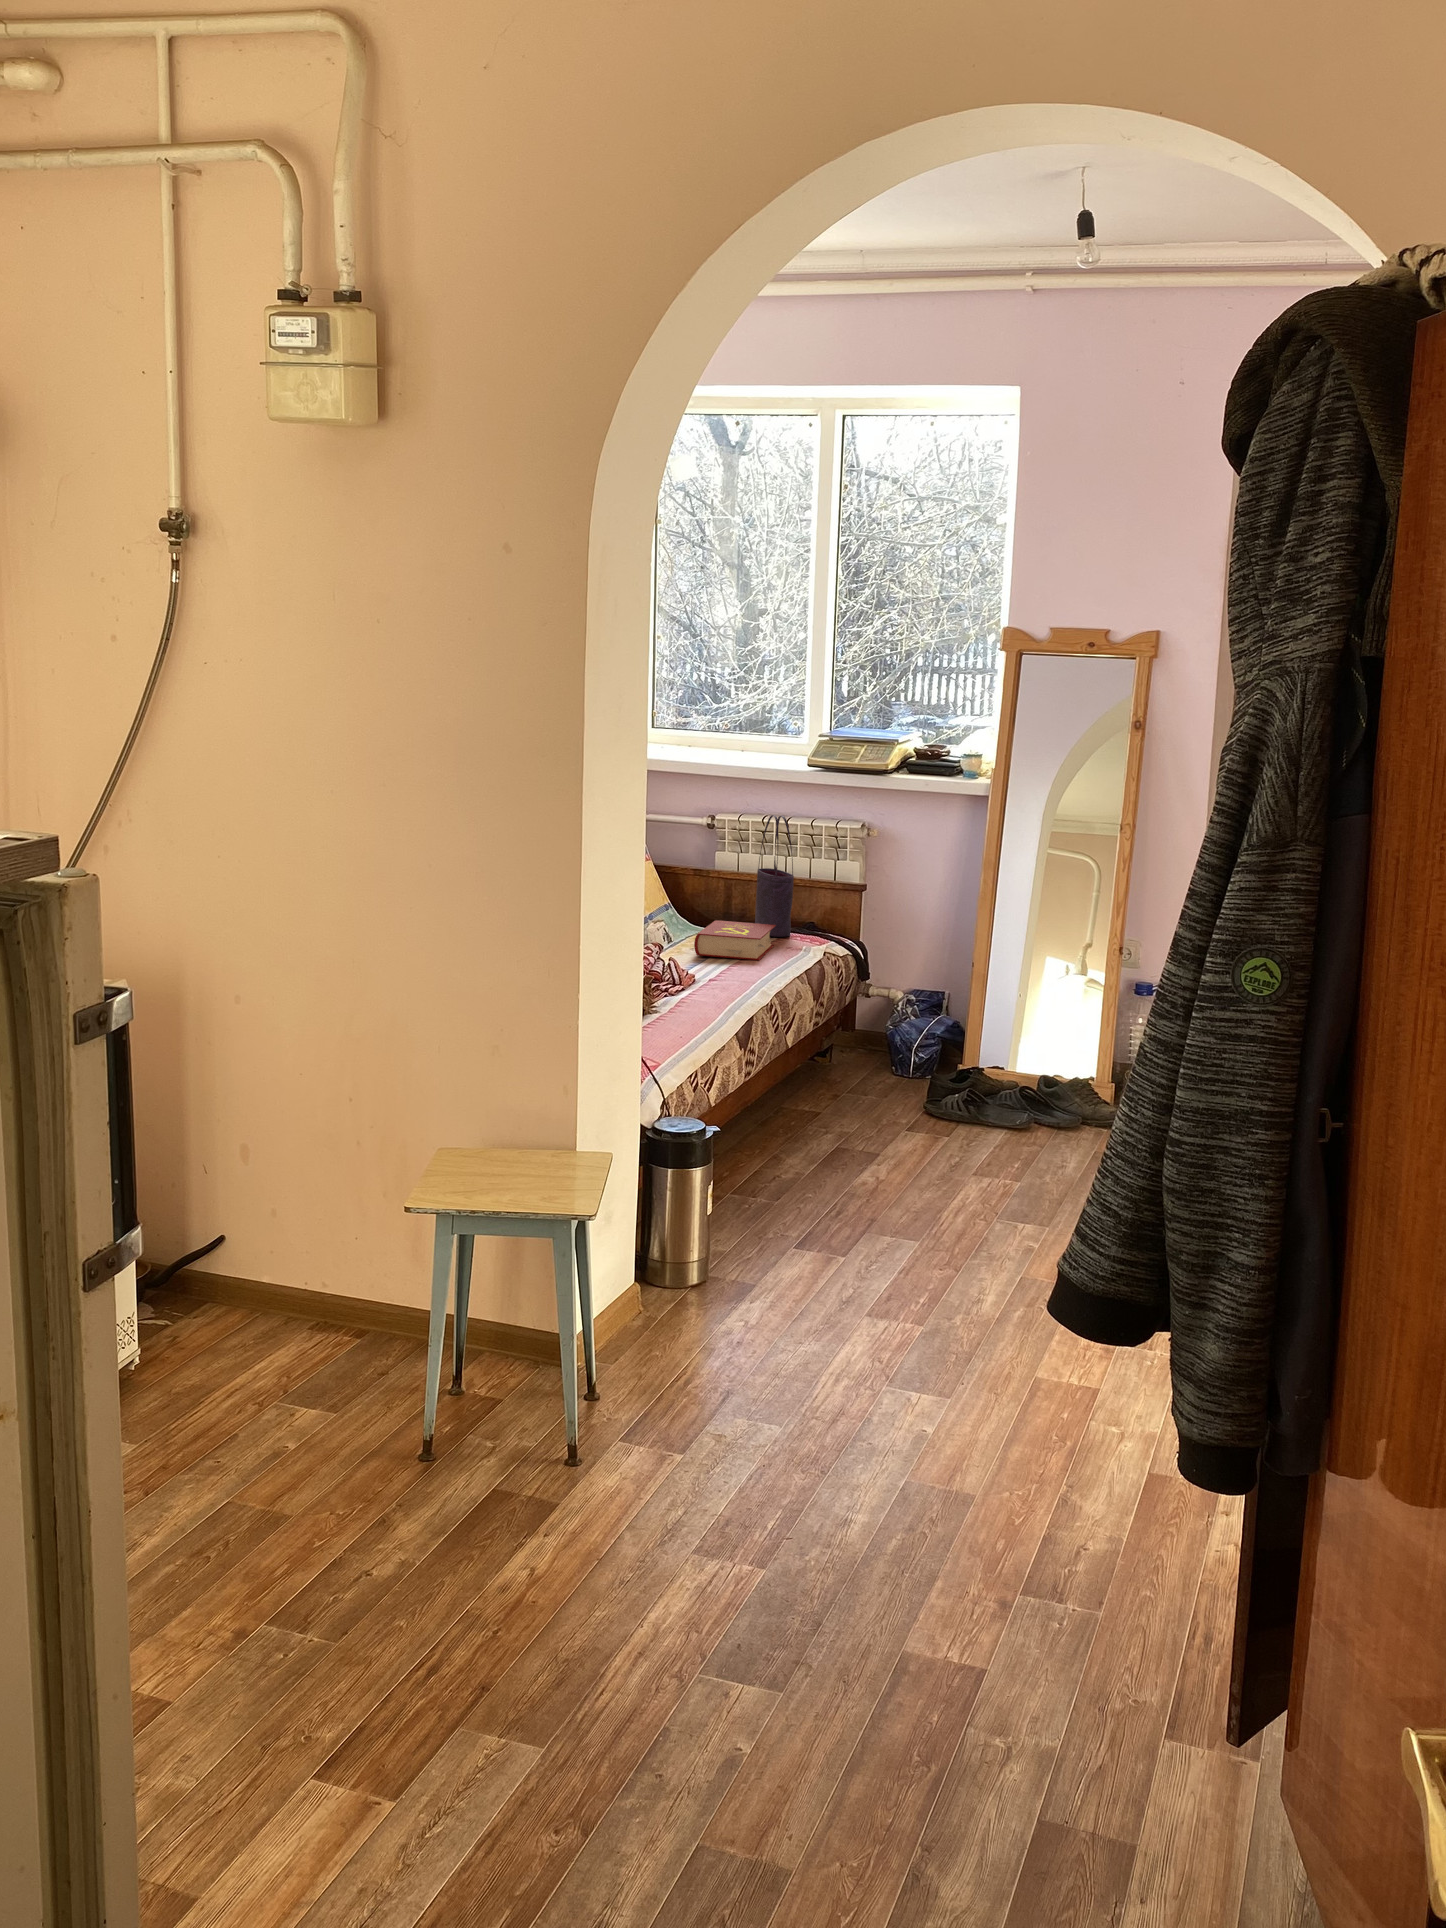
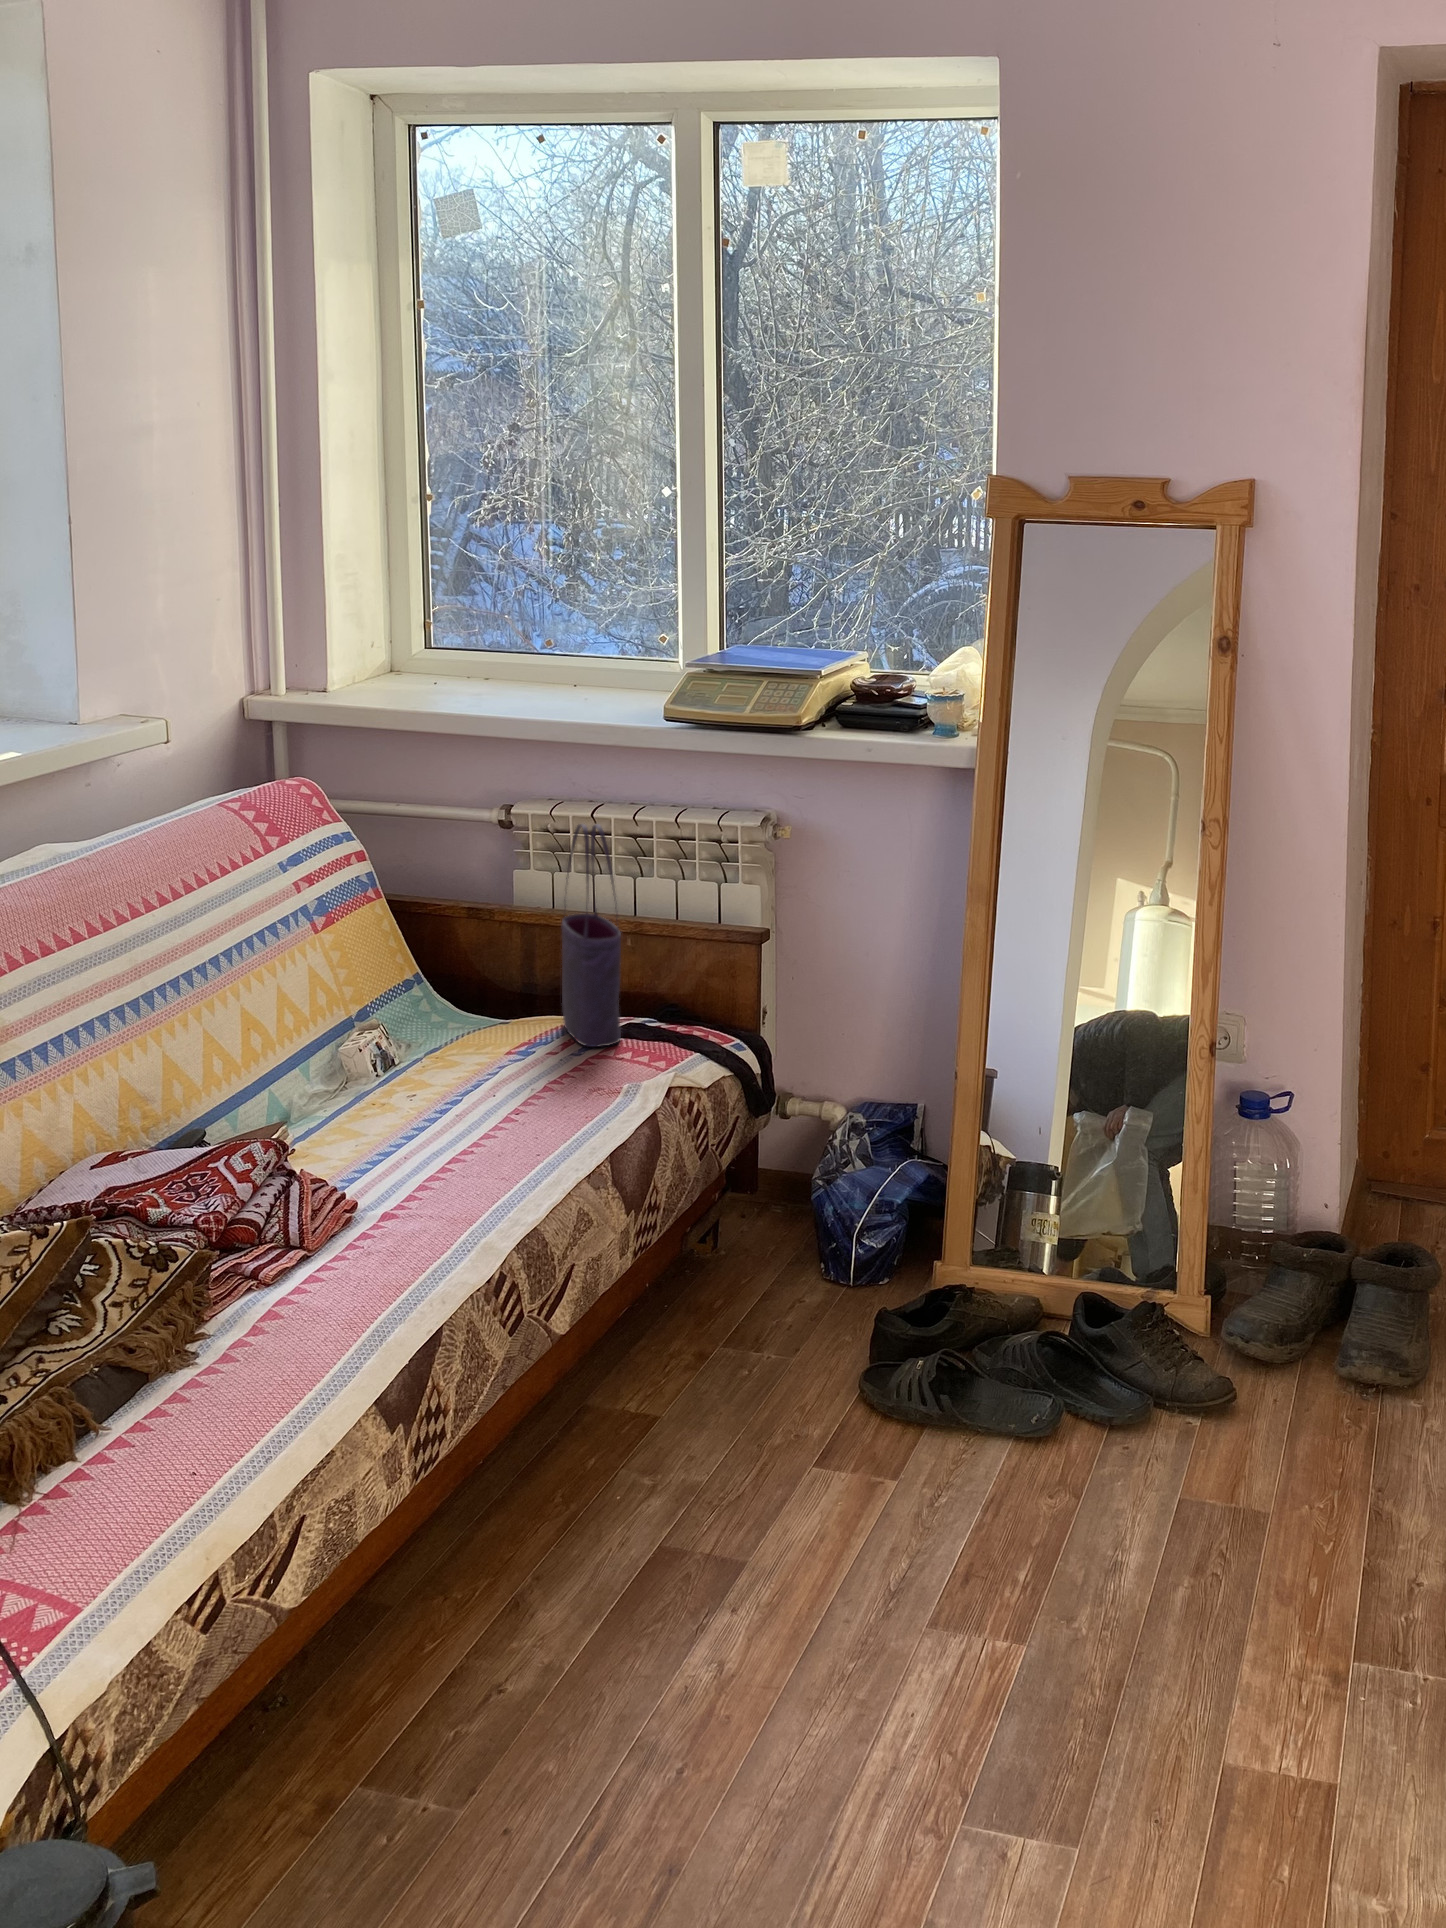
book: present [694,920,776,960] -> none [405,1028,580,1127]

